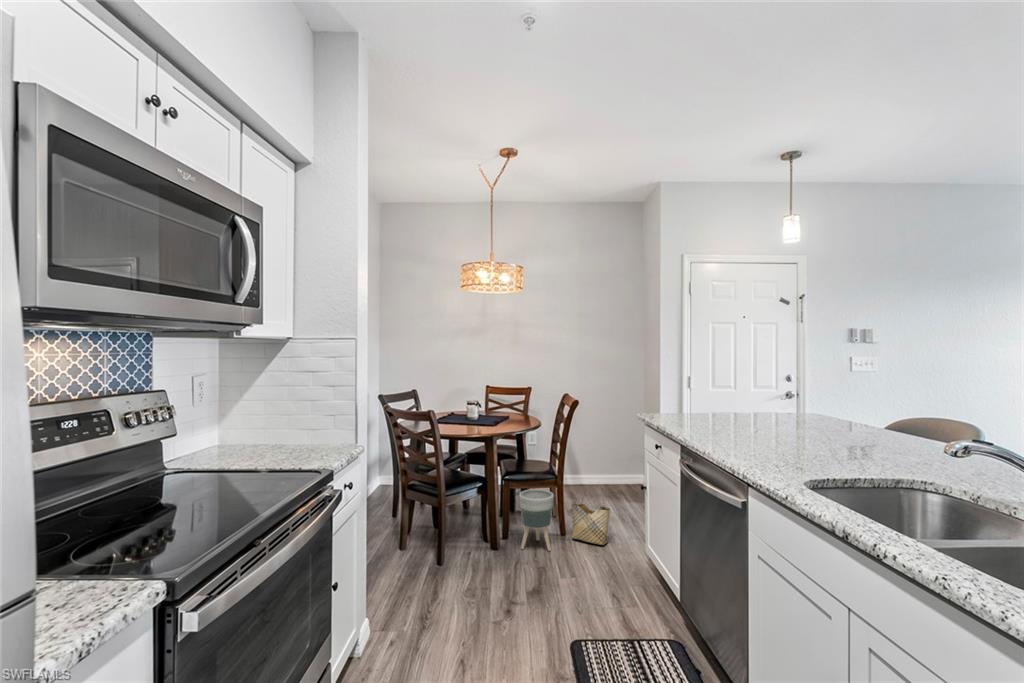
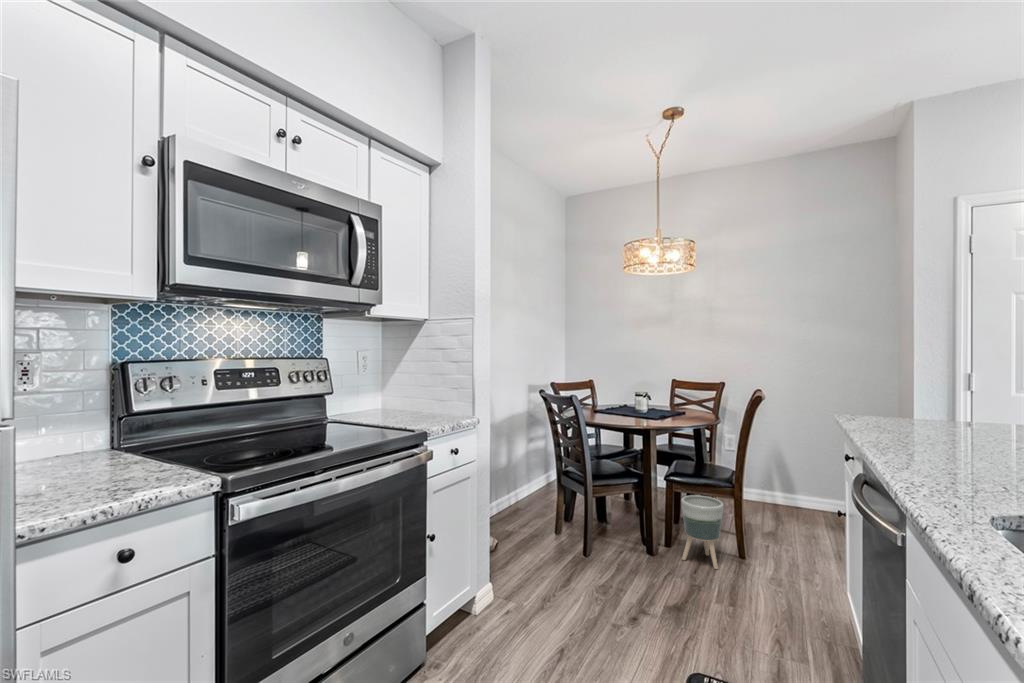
woven basket: present [572,485,610,545] -> none [751,503,803,578]

